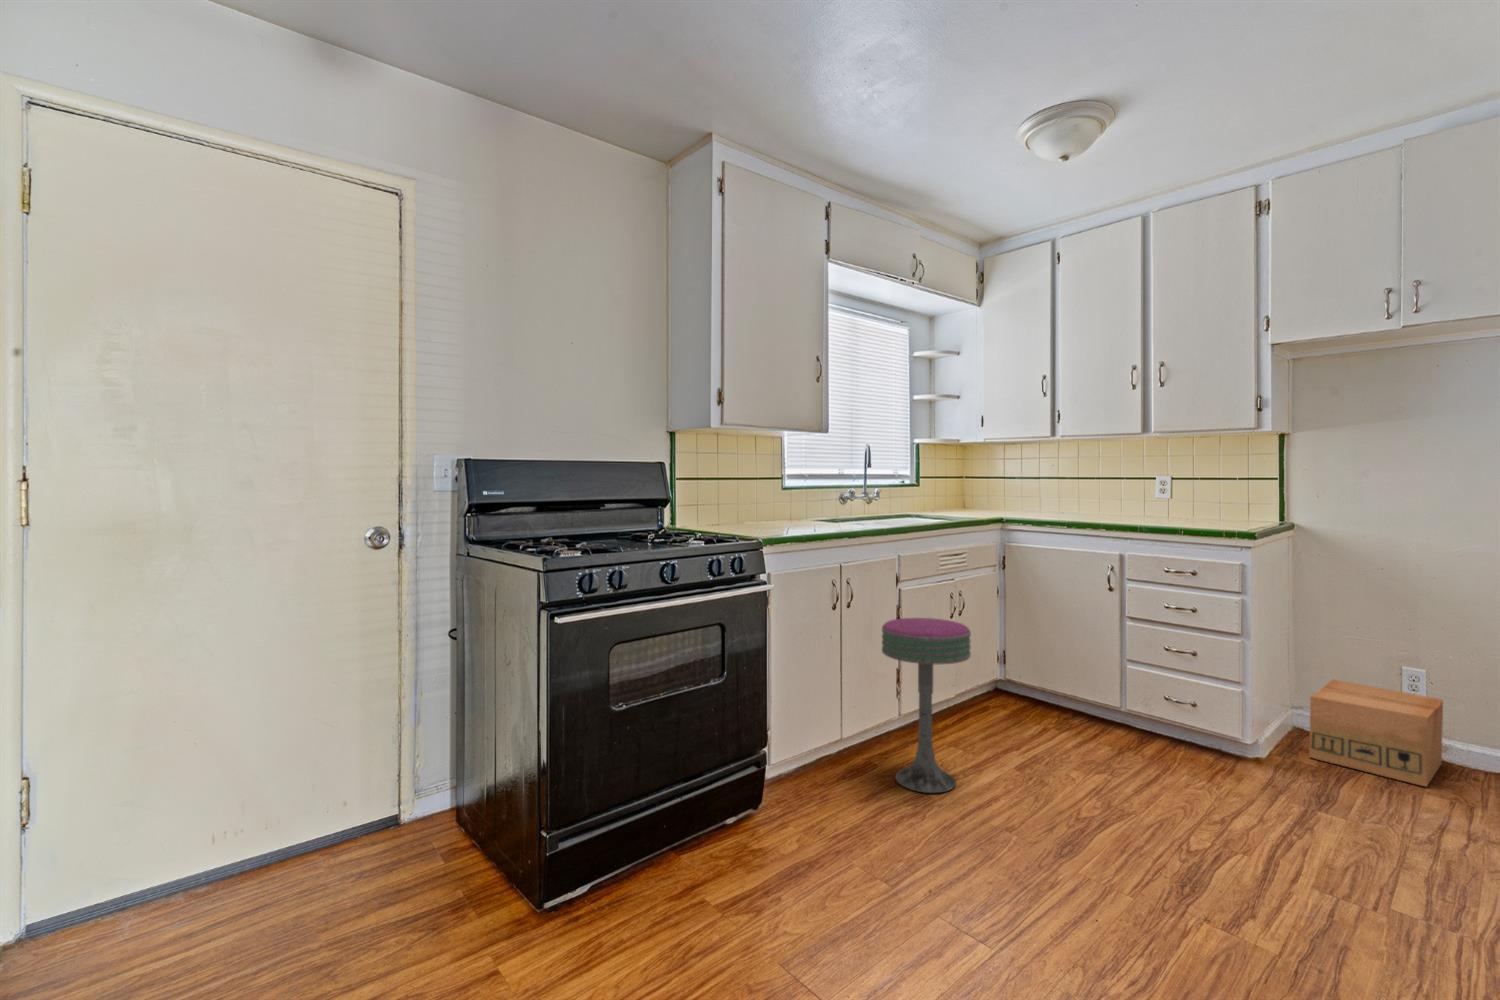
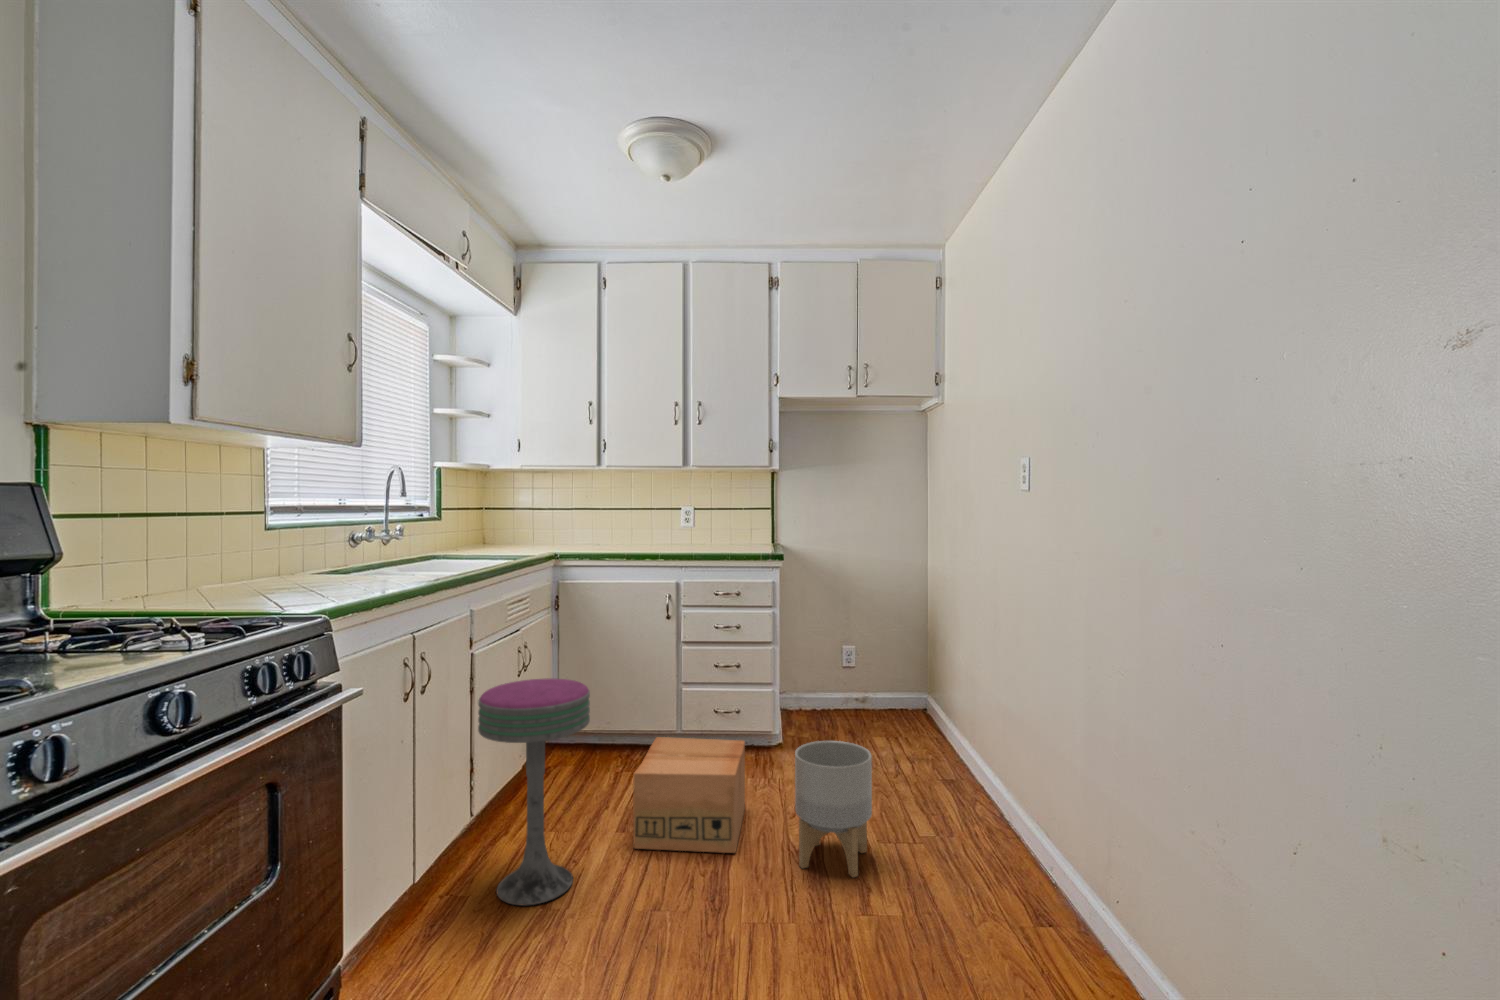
cardboard box: present [1309,680,1443,786] -> present [633,737,745,853]
planter: none [1179,734,1283,887] -> present [795,741,872,877]

